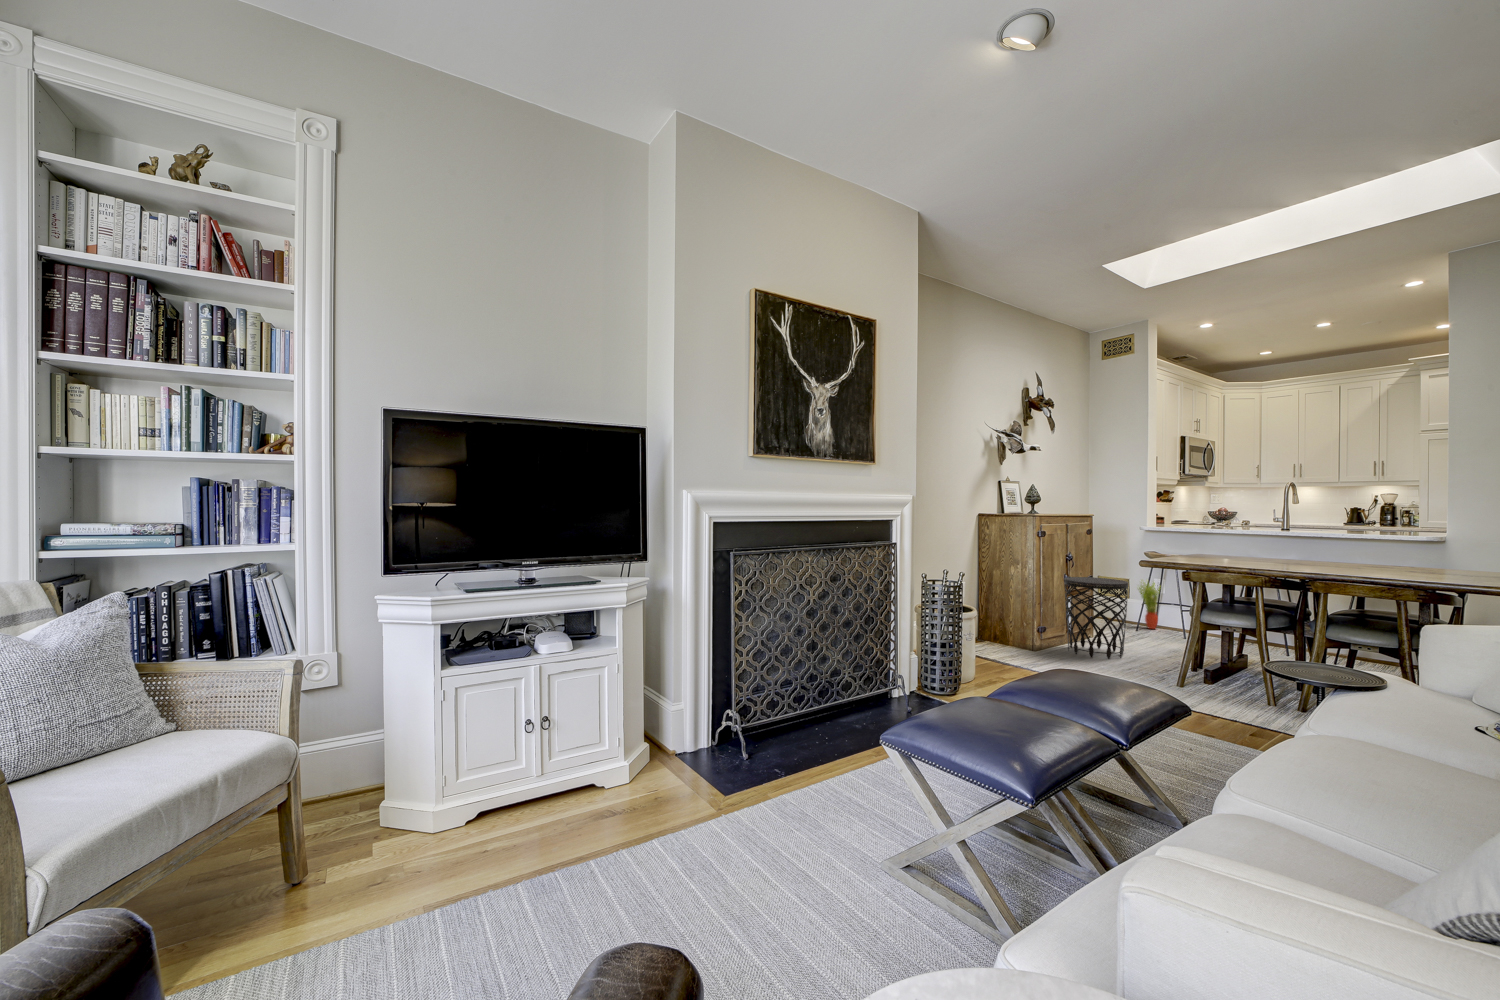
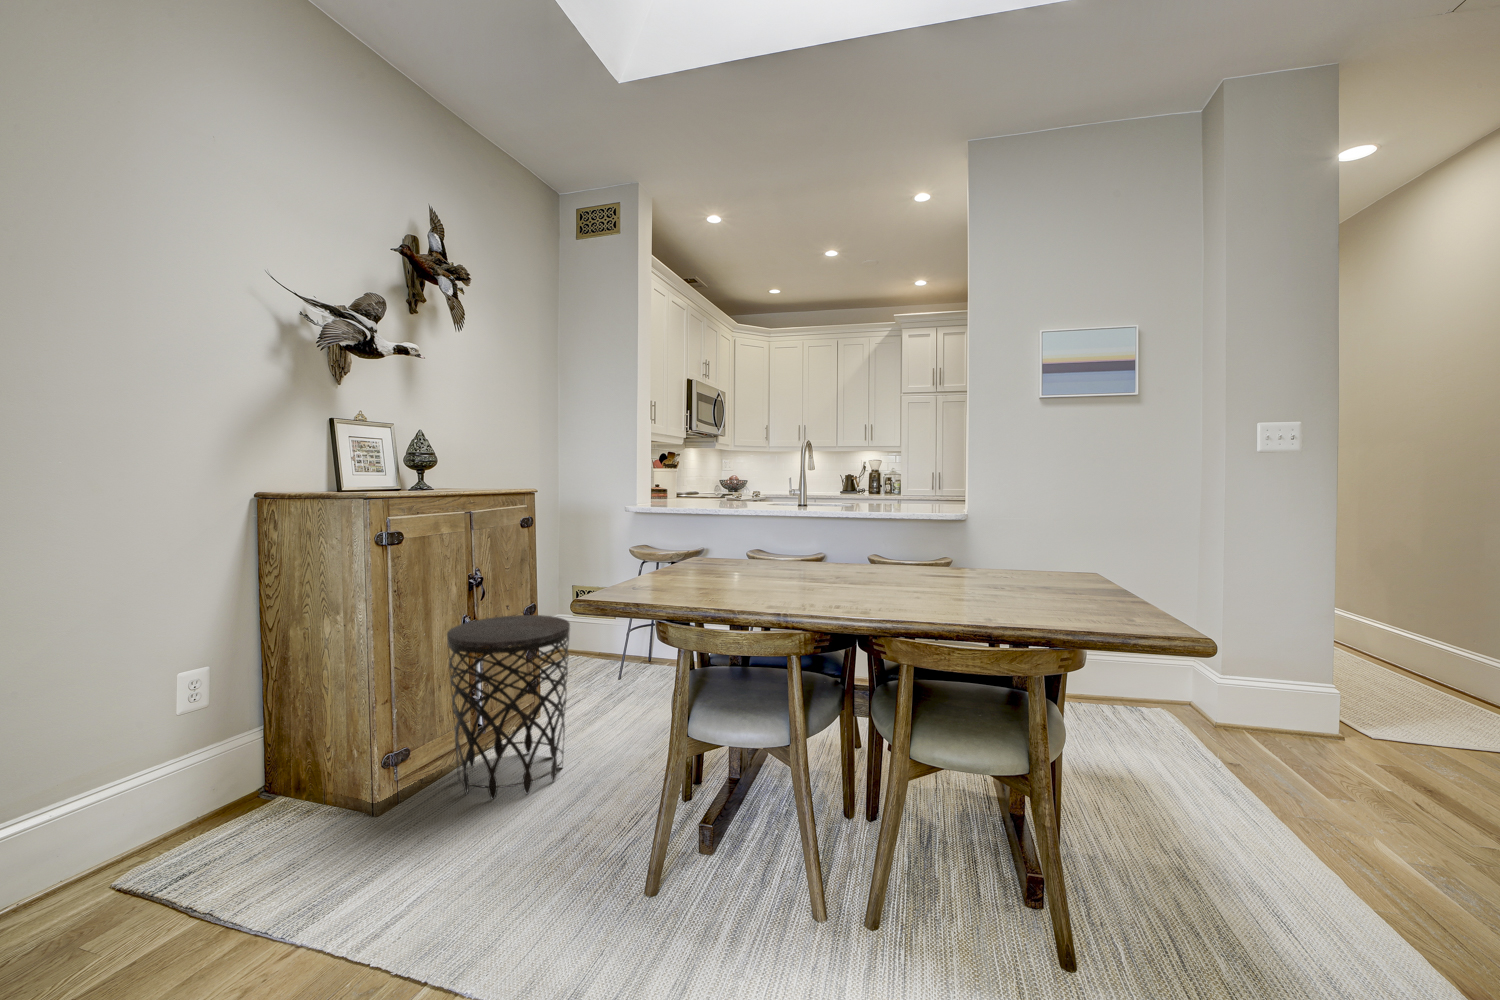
potted plant: present [1138,582,1160,629] -> none [619,588,652,665]

